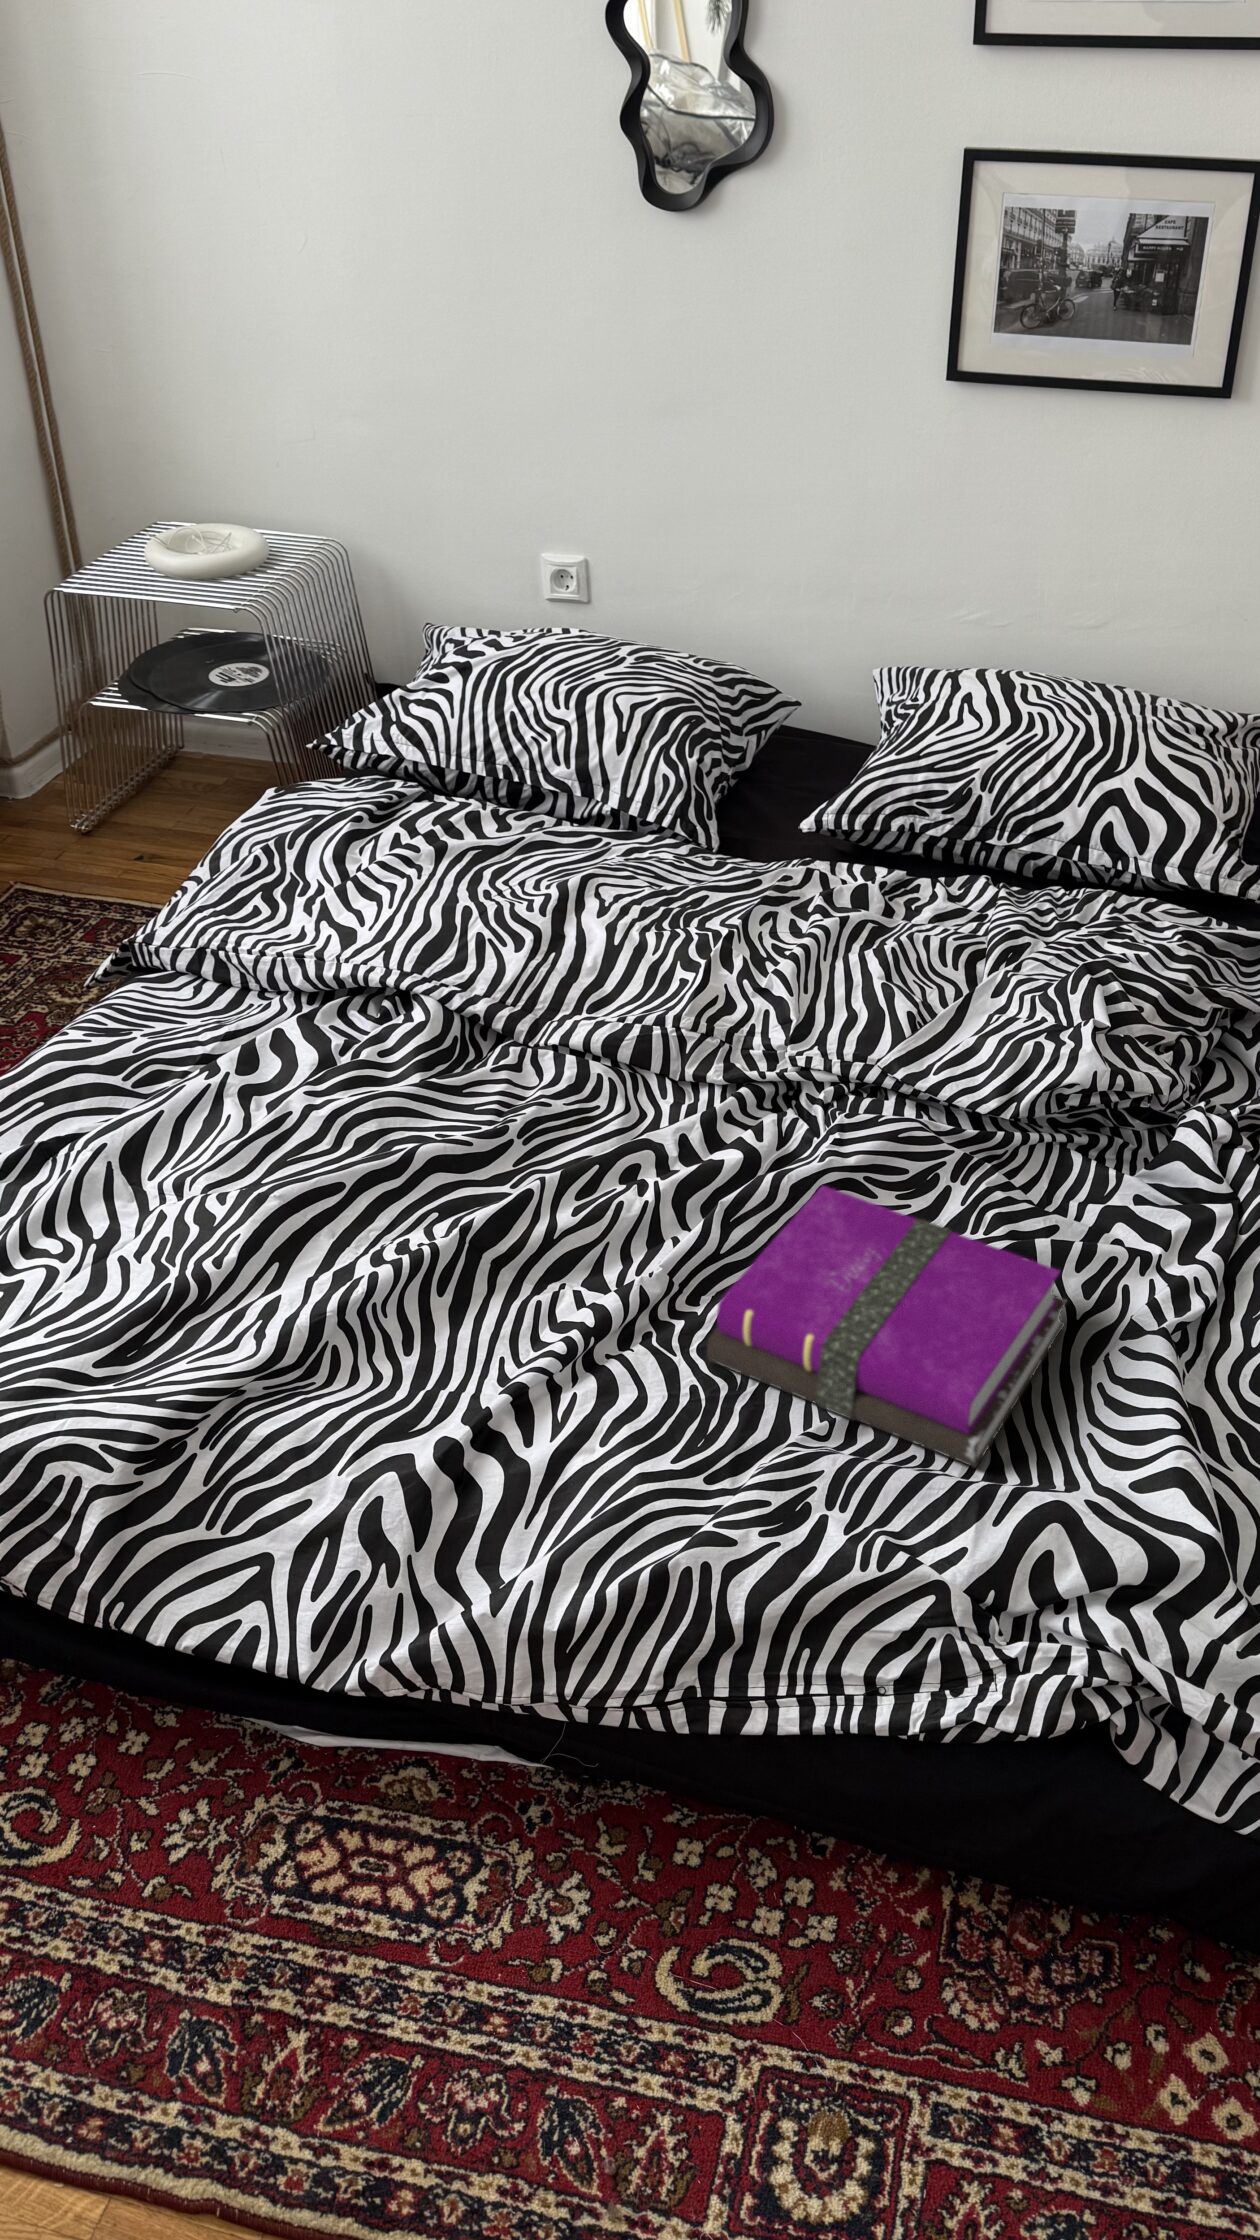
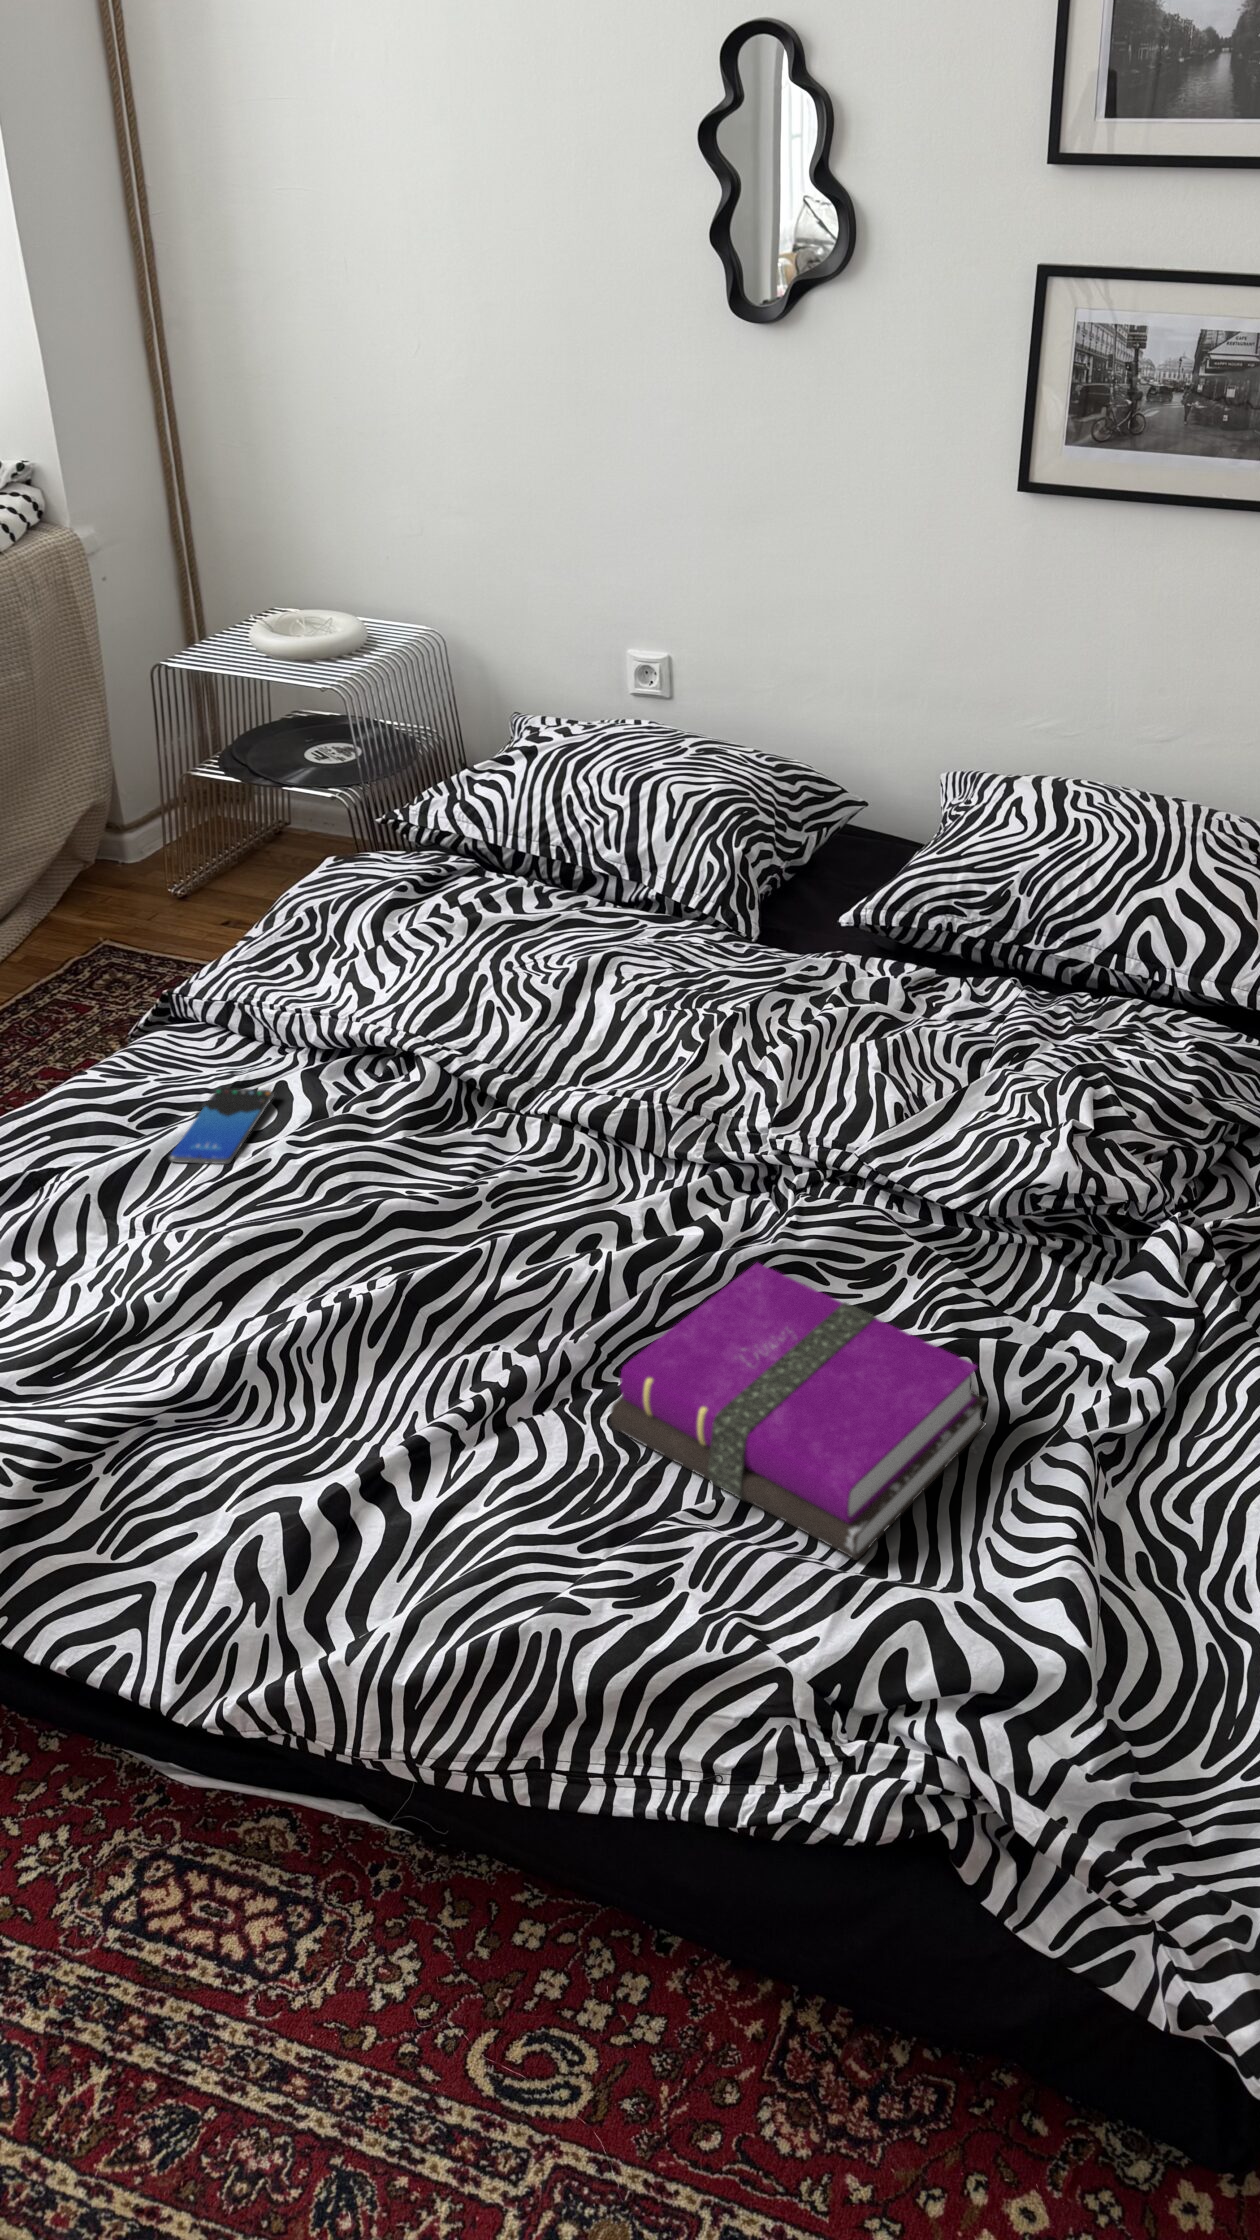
smartphone: none [186,1042,276,1125] -> present [170,1088,274,1164]

